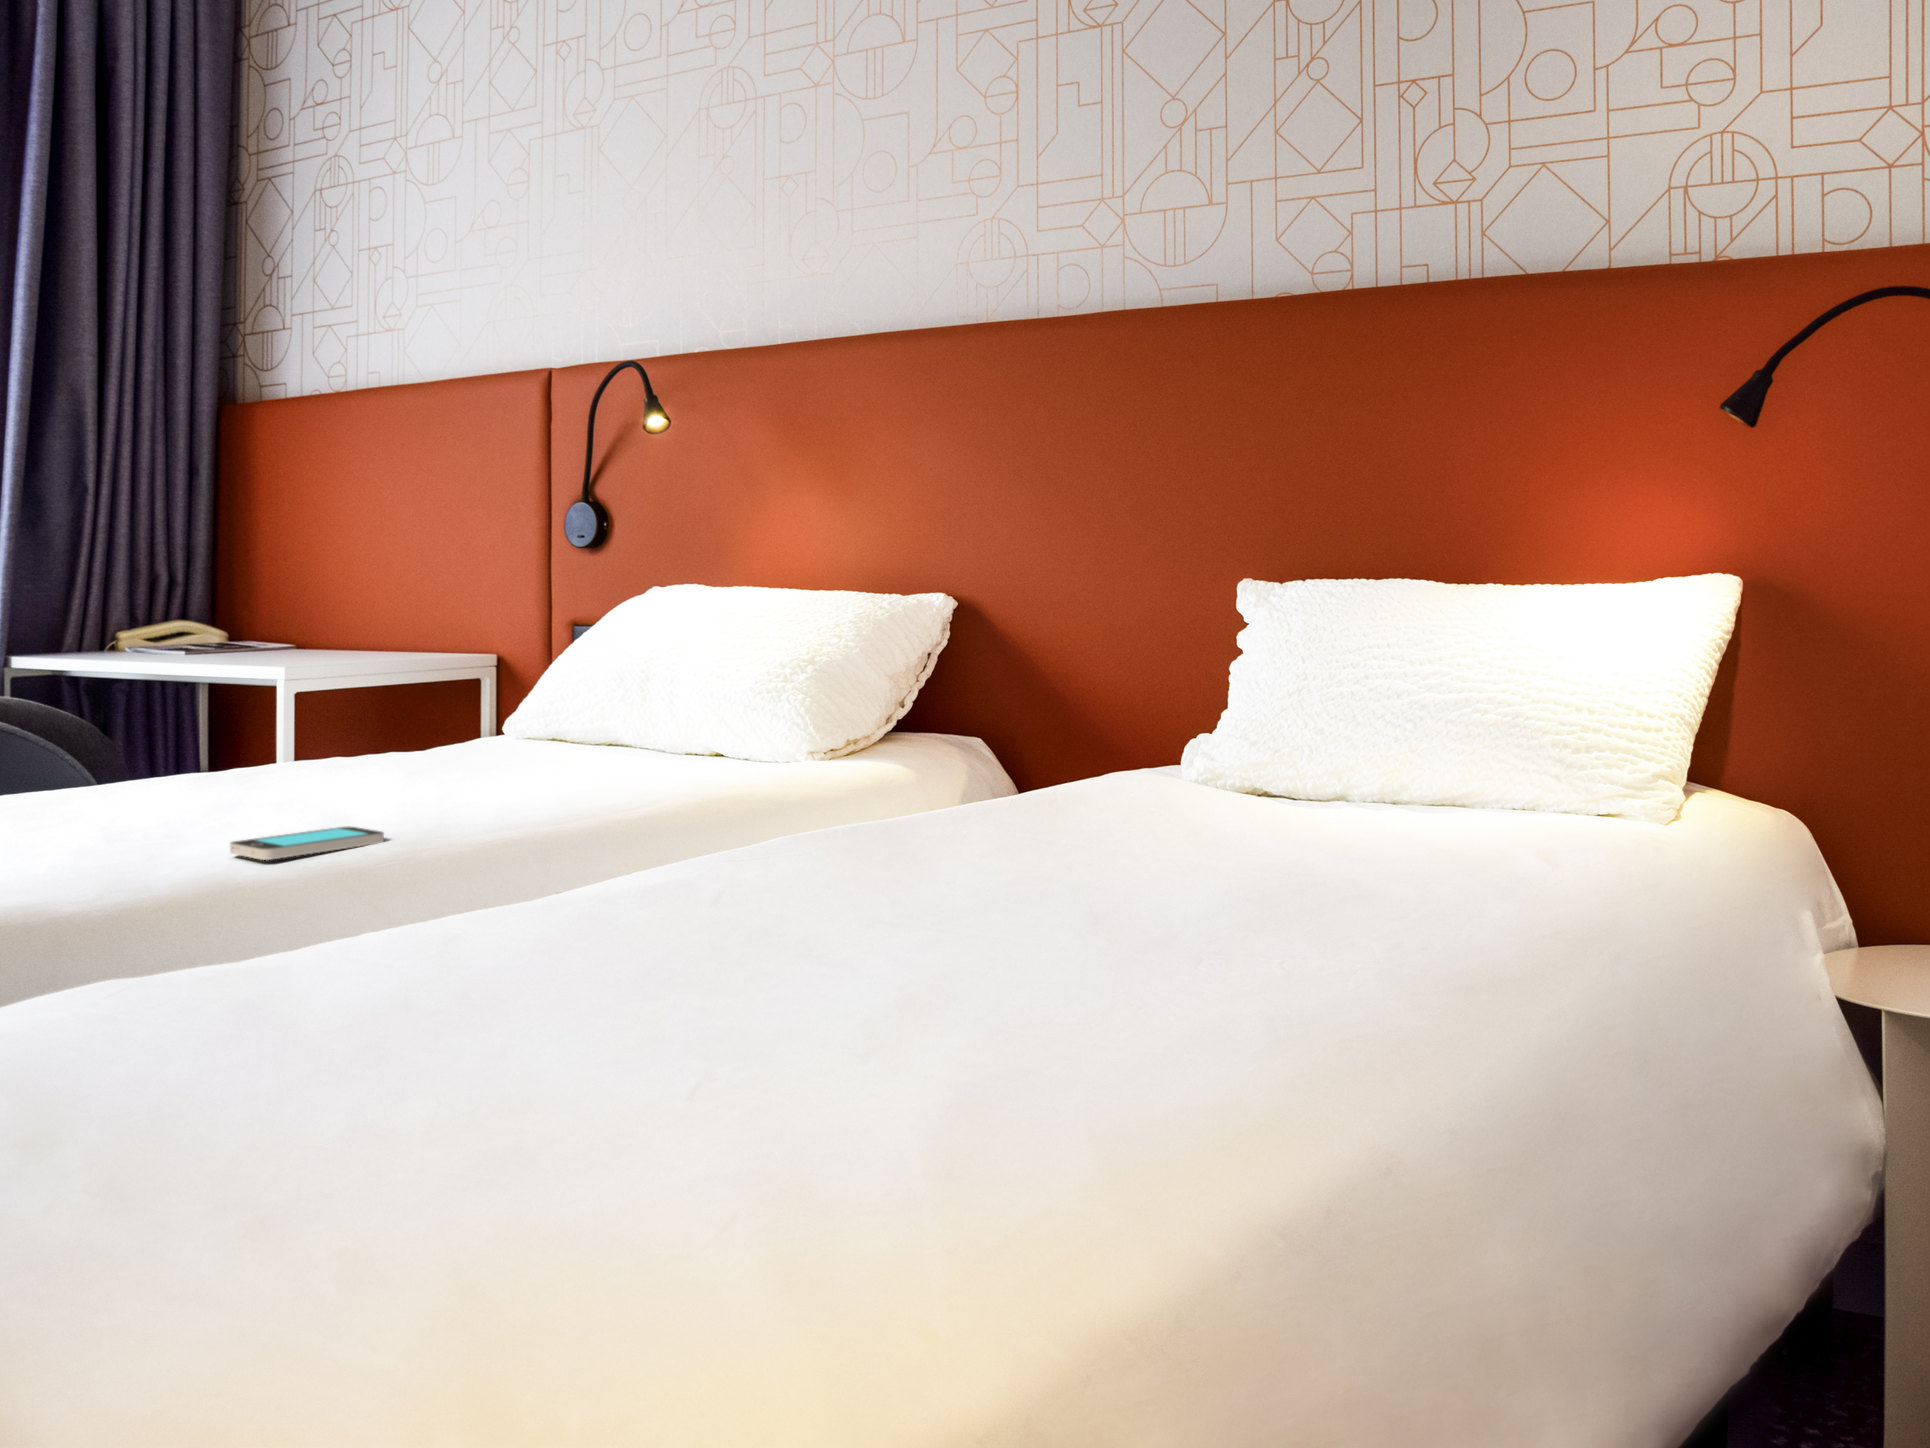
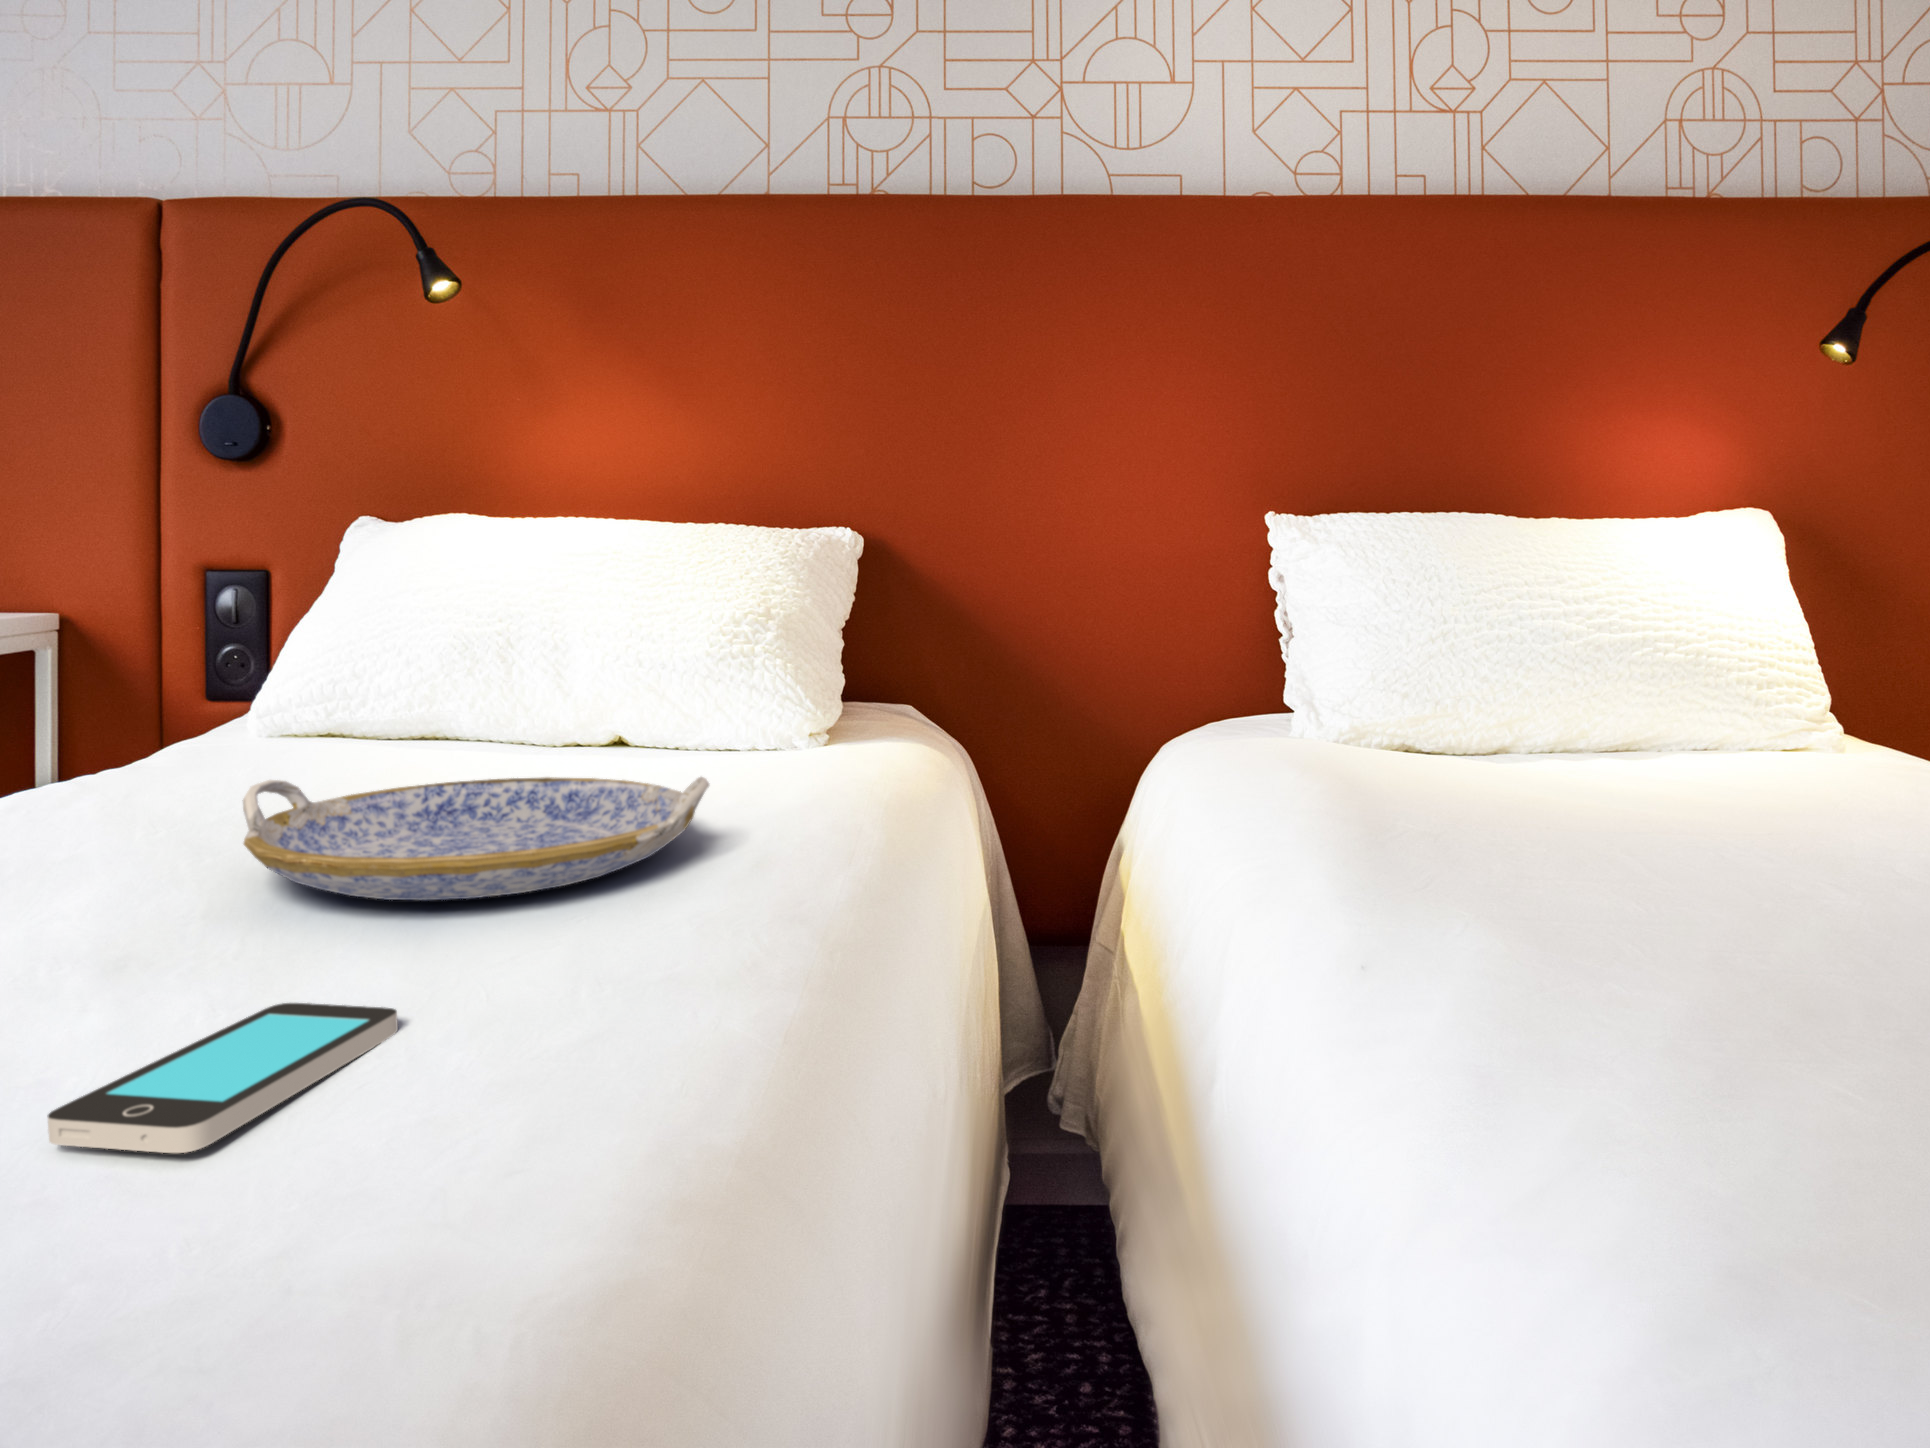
serving tray: none [392,736,643,801] -> present [243,777,709,900]

